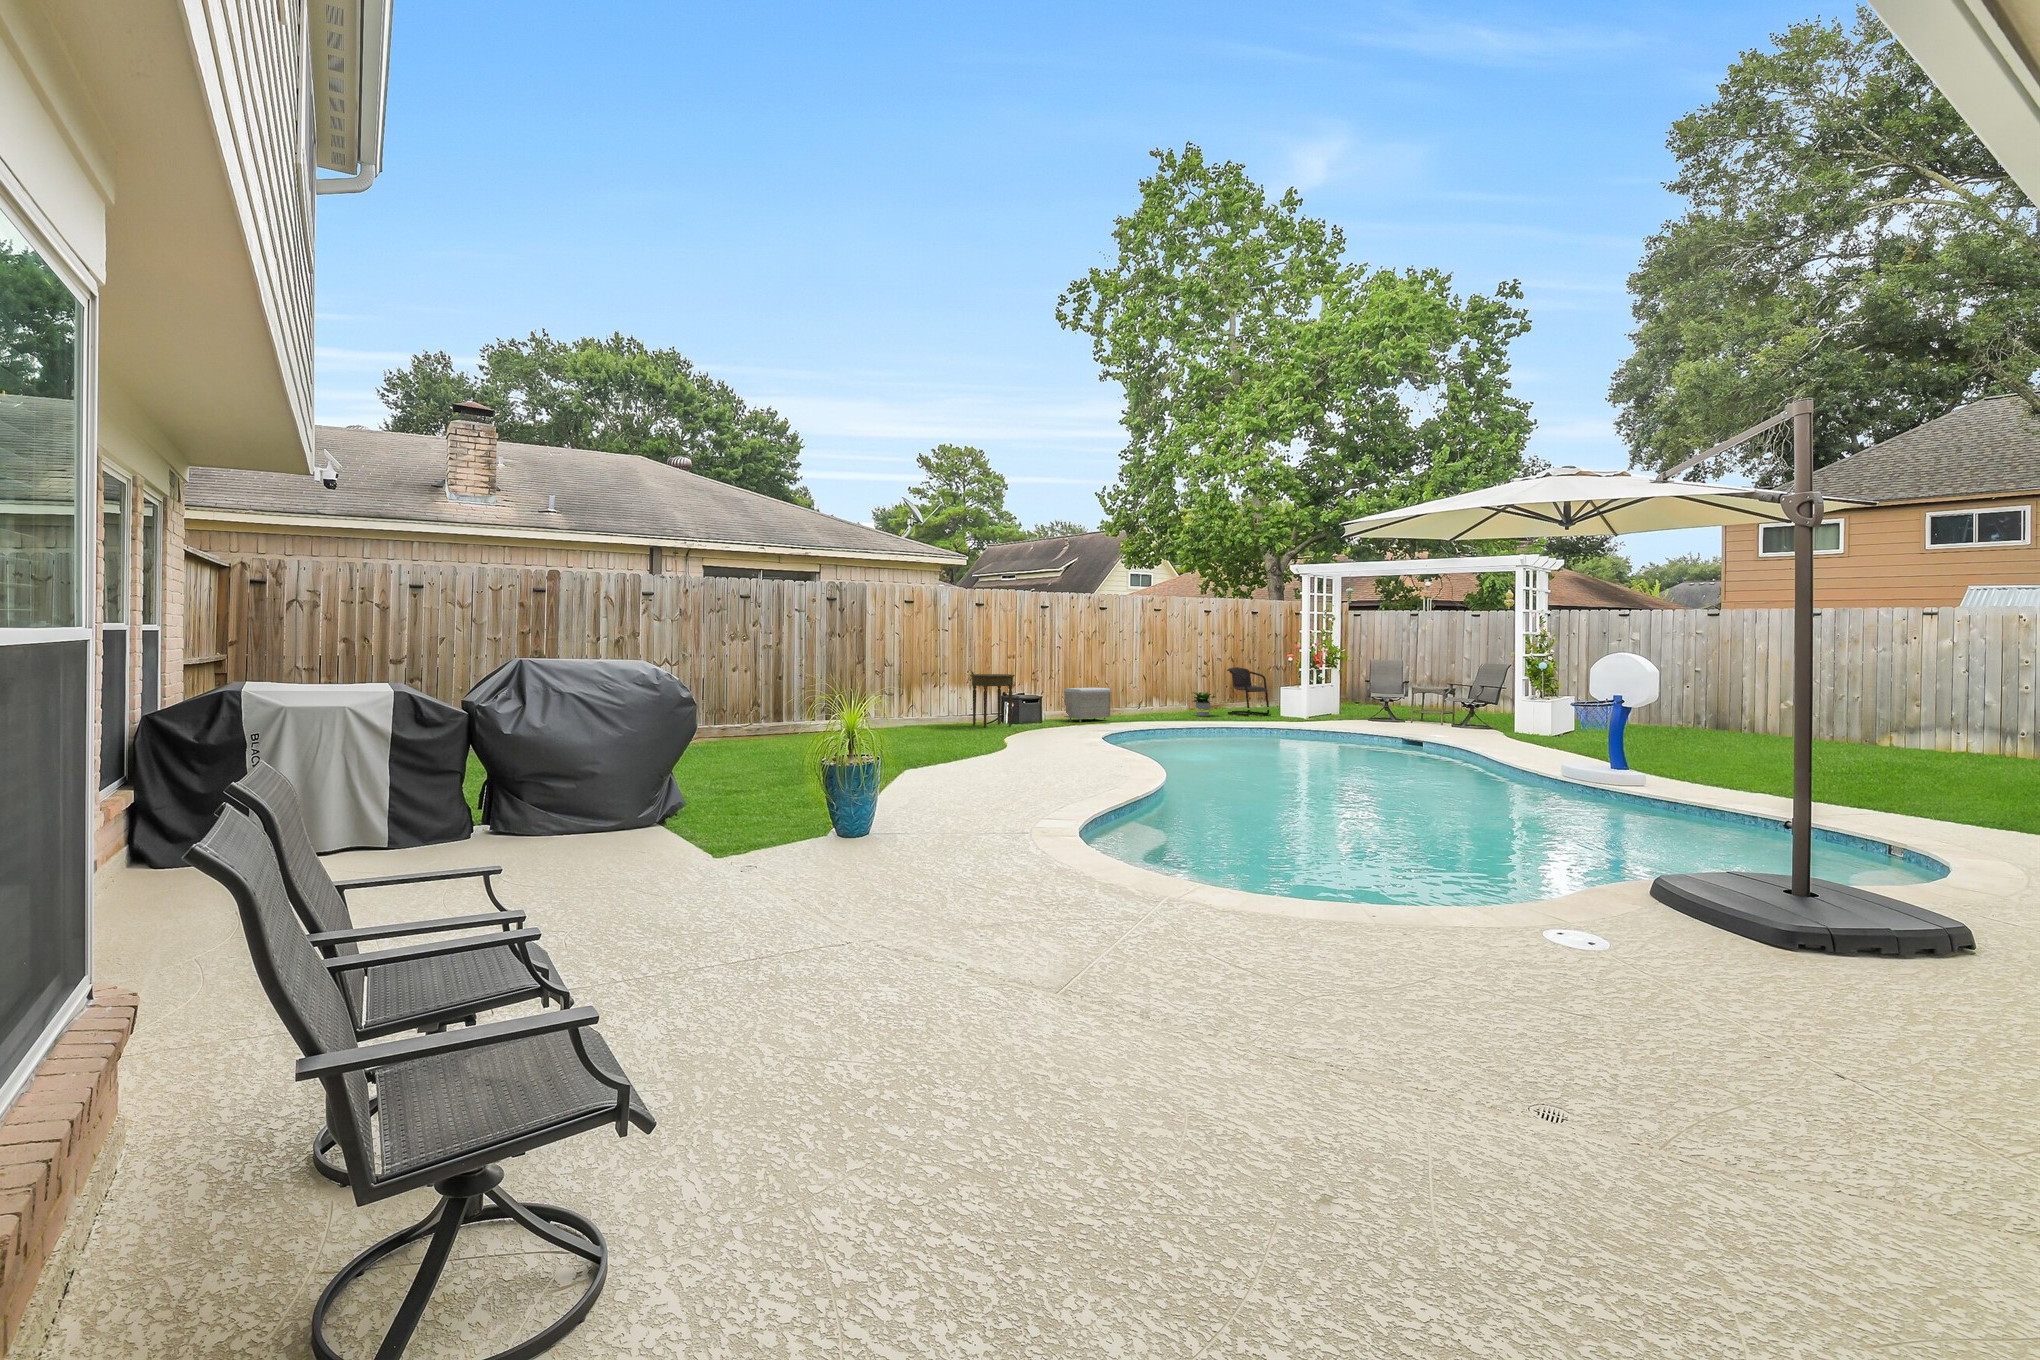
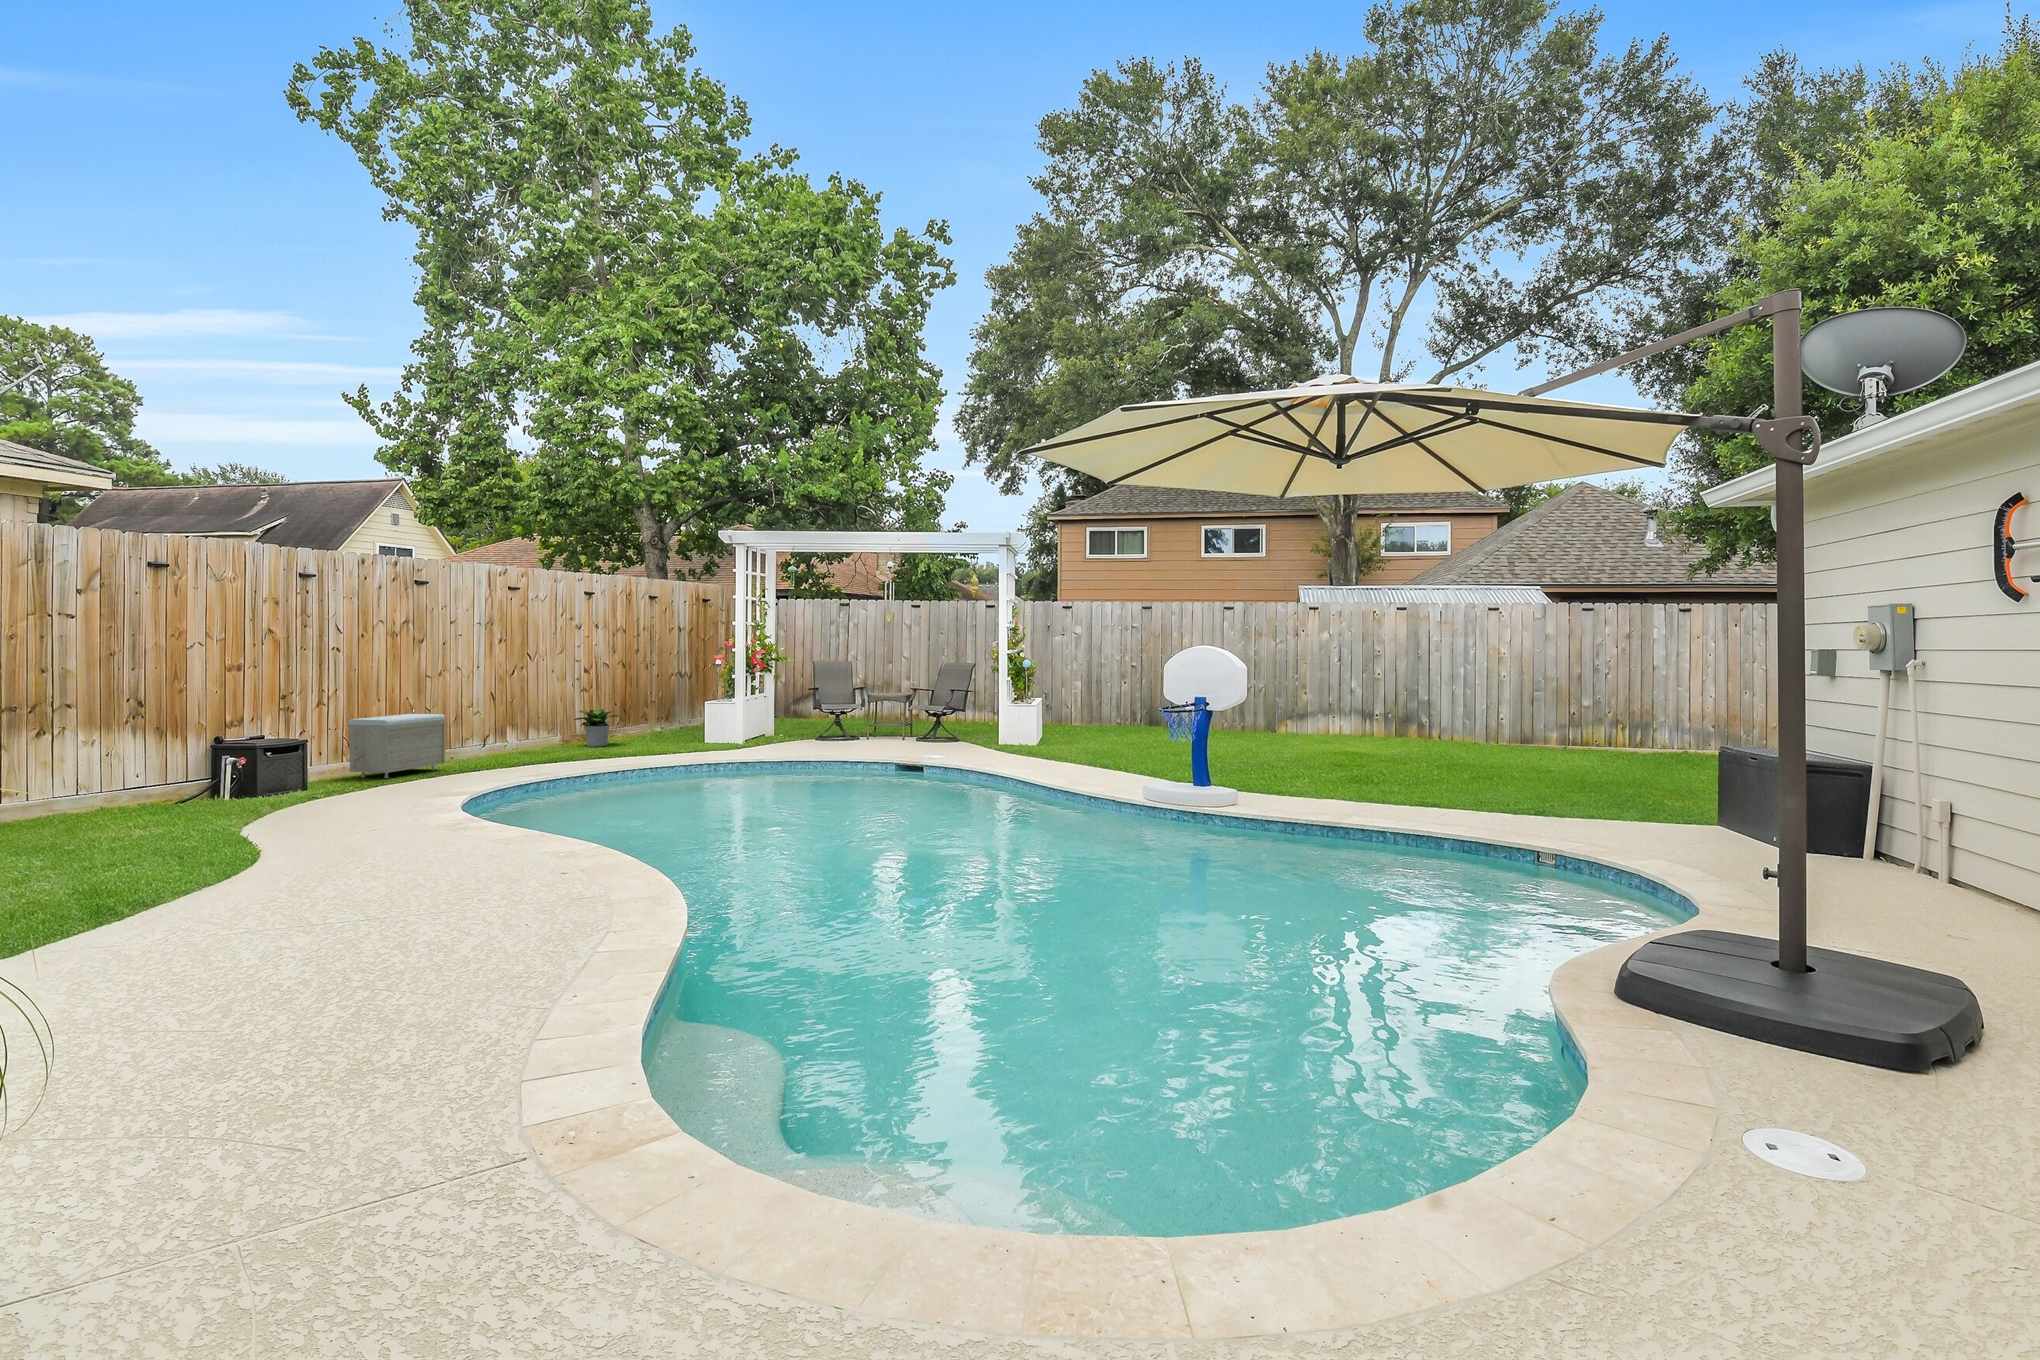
chair: present [1227,667,1269,716] -> none [629,670,692,741]
side table: present [970,674,1015,728] -> none [116,700,238,816]

